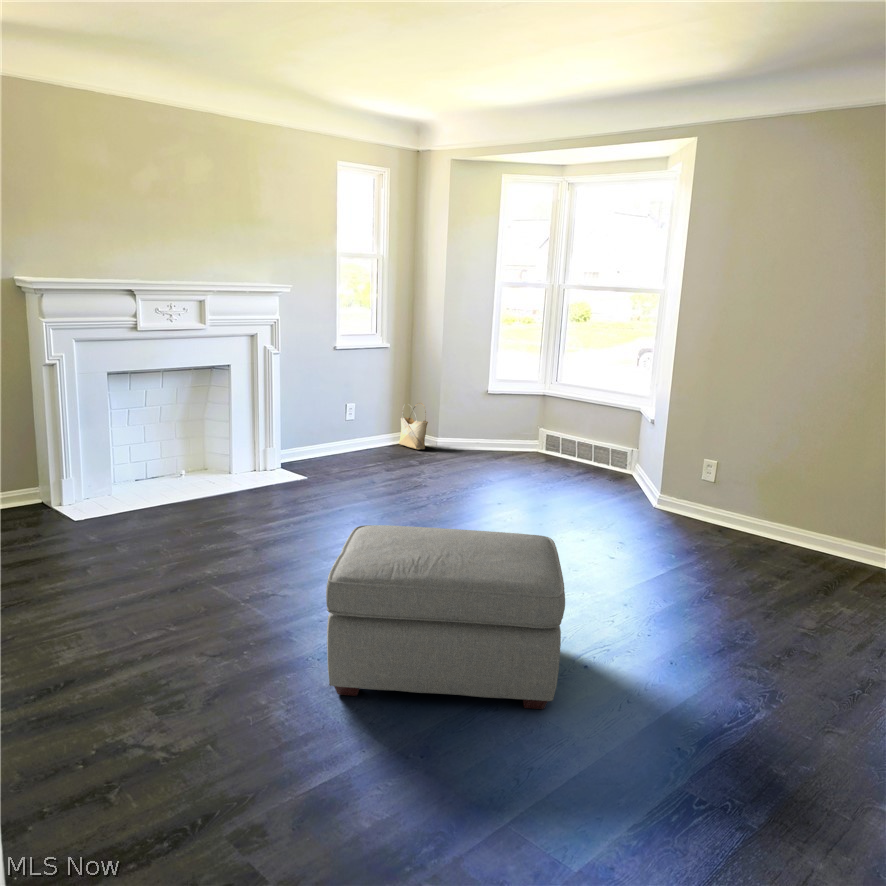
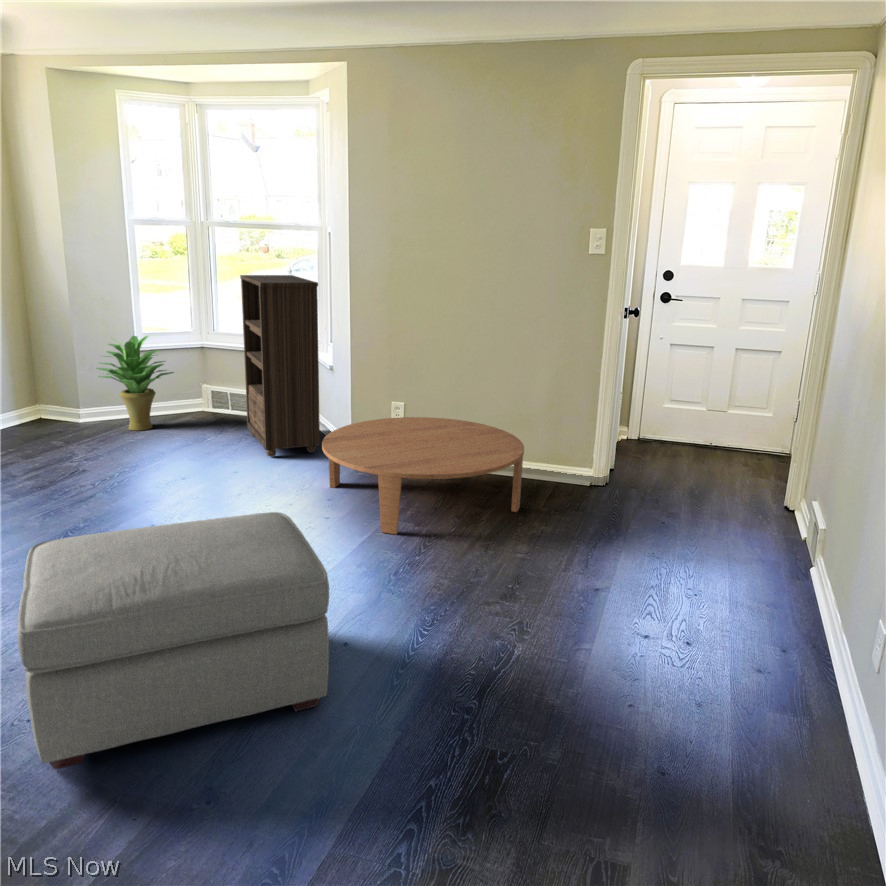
bookshelf: none [570,331,646,501] -> present [240,275,320,457]
potted plant: none [453,379,515,461] -> present [96,336,174,430]
woven basket: present [399,403,428,449] -> none [26,371,66,427]
coffee table: none [621,476,836,592] -> present [322,417,524,534]

